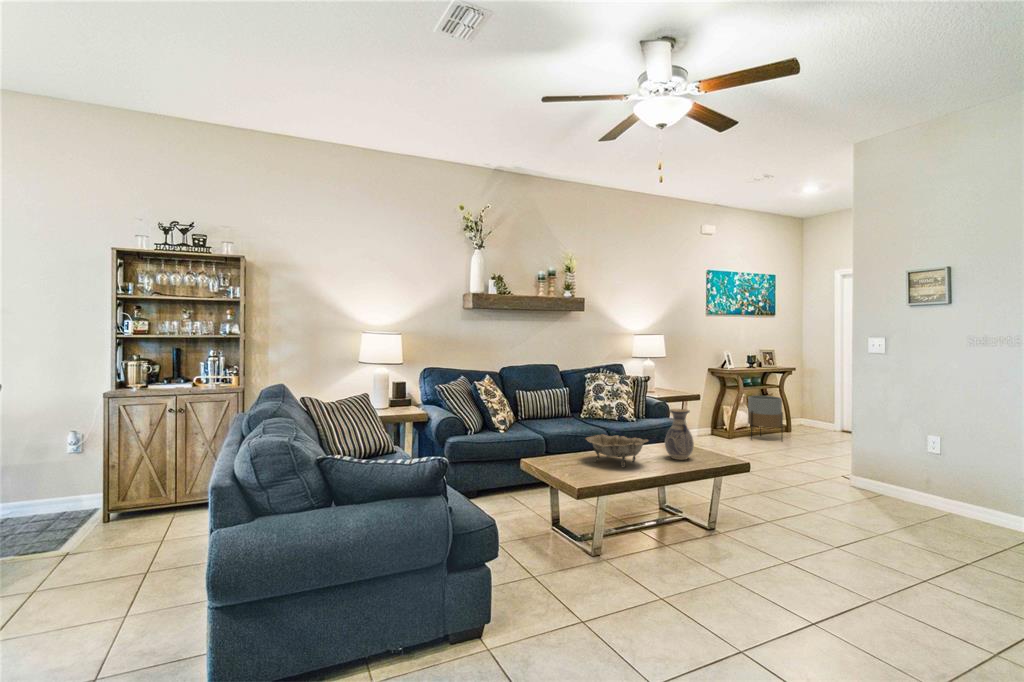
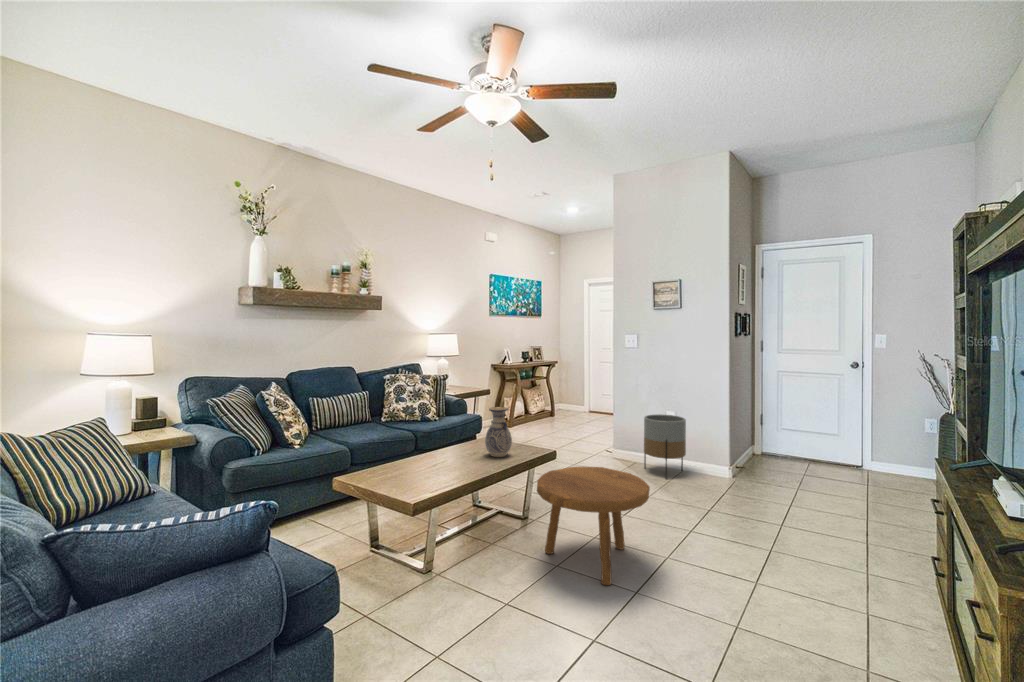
planter: present [748,396,783,440] -> present [644,414,686,478]
decorative bowl: present [586,434,648,467] -> none [408,439,475,473]
footstool: none [707,479,844,607] -> present [537,467,650,585]

